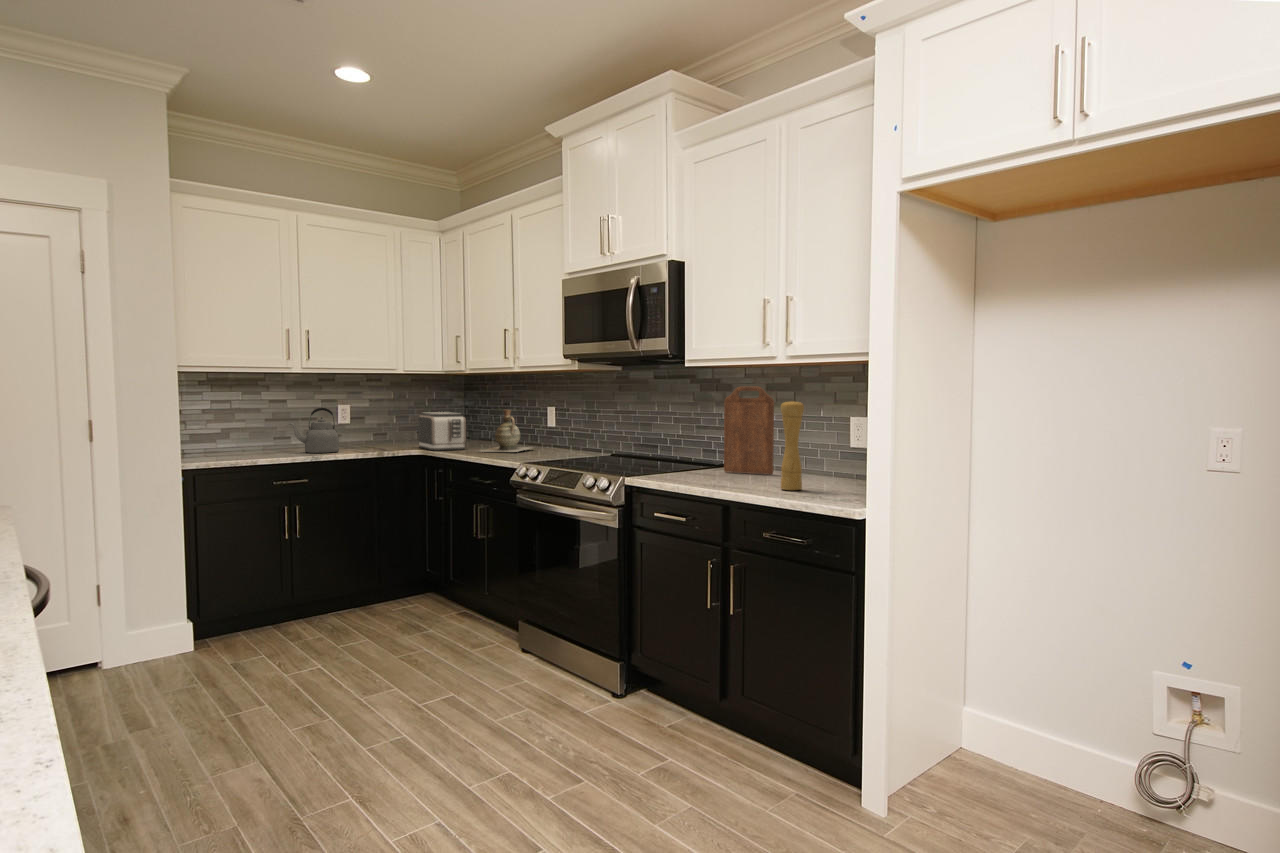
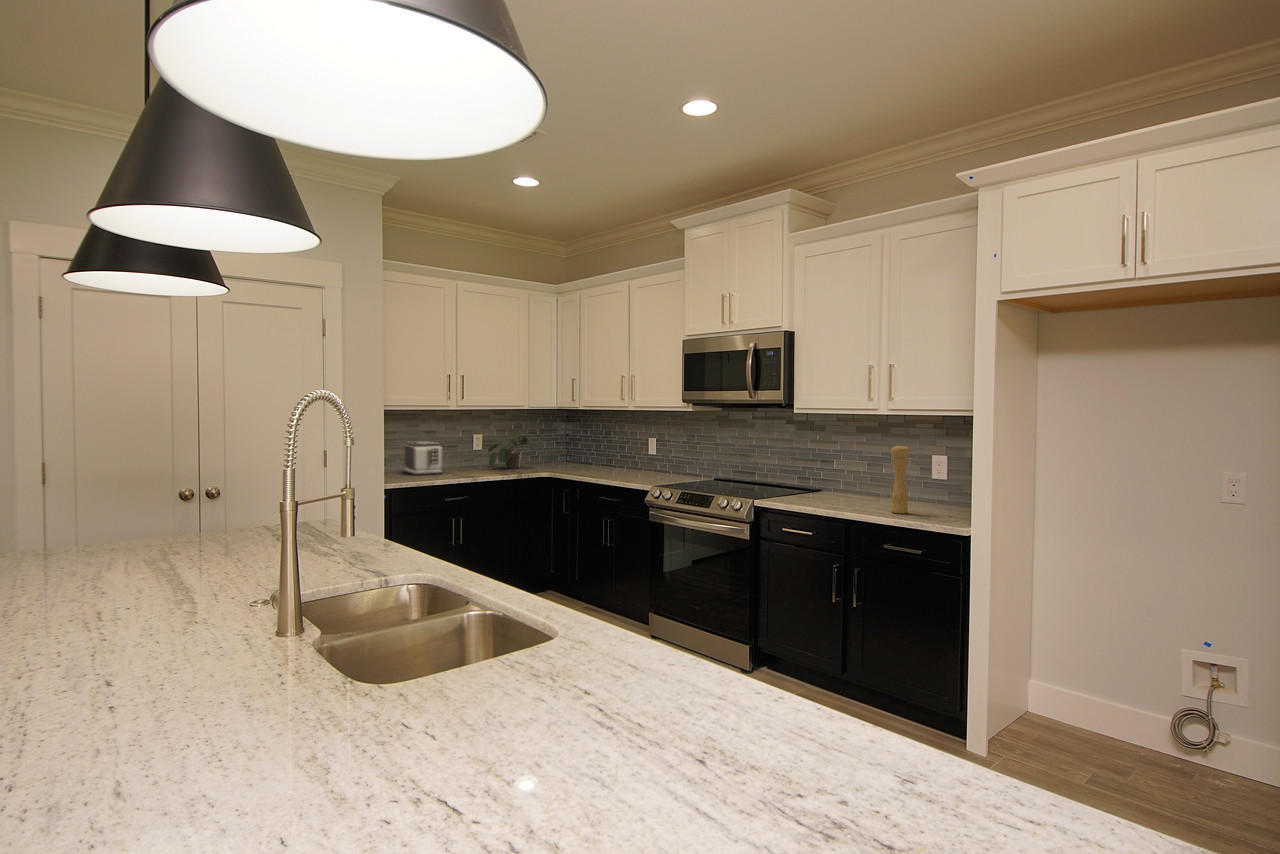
cutting board: present [724,386,774,474] -> none [828,430,870,499]
potted plant: none [356,402,413,445] -> present [488,432,535,469]
kettle: present [288,408,339,453] -> none [449,439,487,477]
ceramic jug: present [480,410,531,452] -> none [598,441,645,476]
toaster: present [418,412,466,451] -> present [404,442,443,475]

